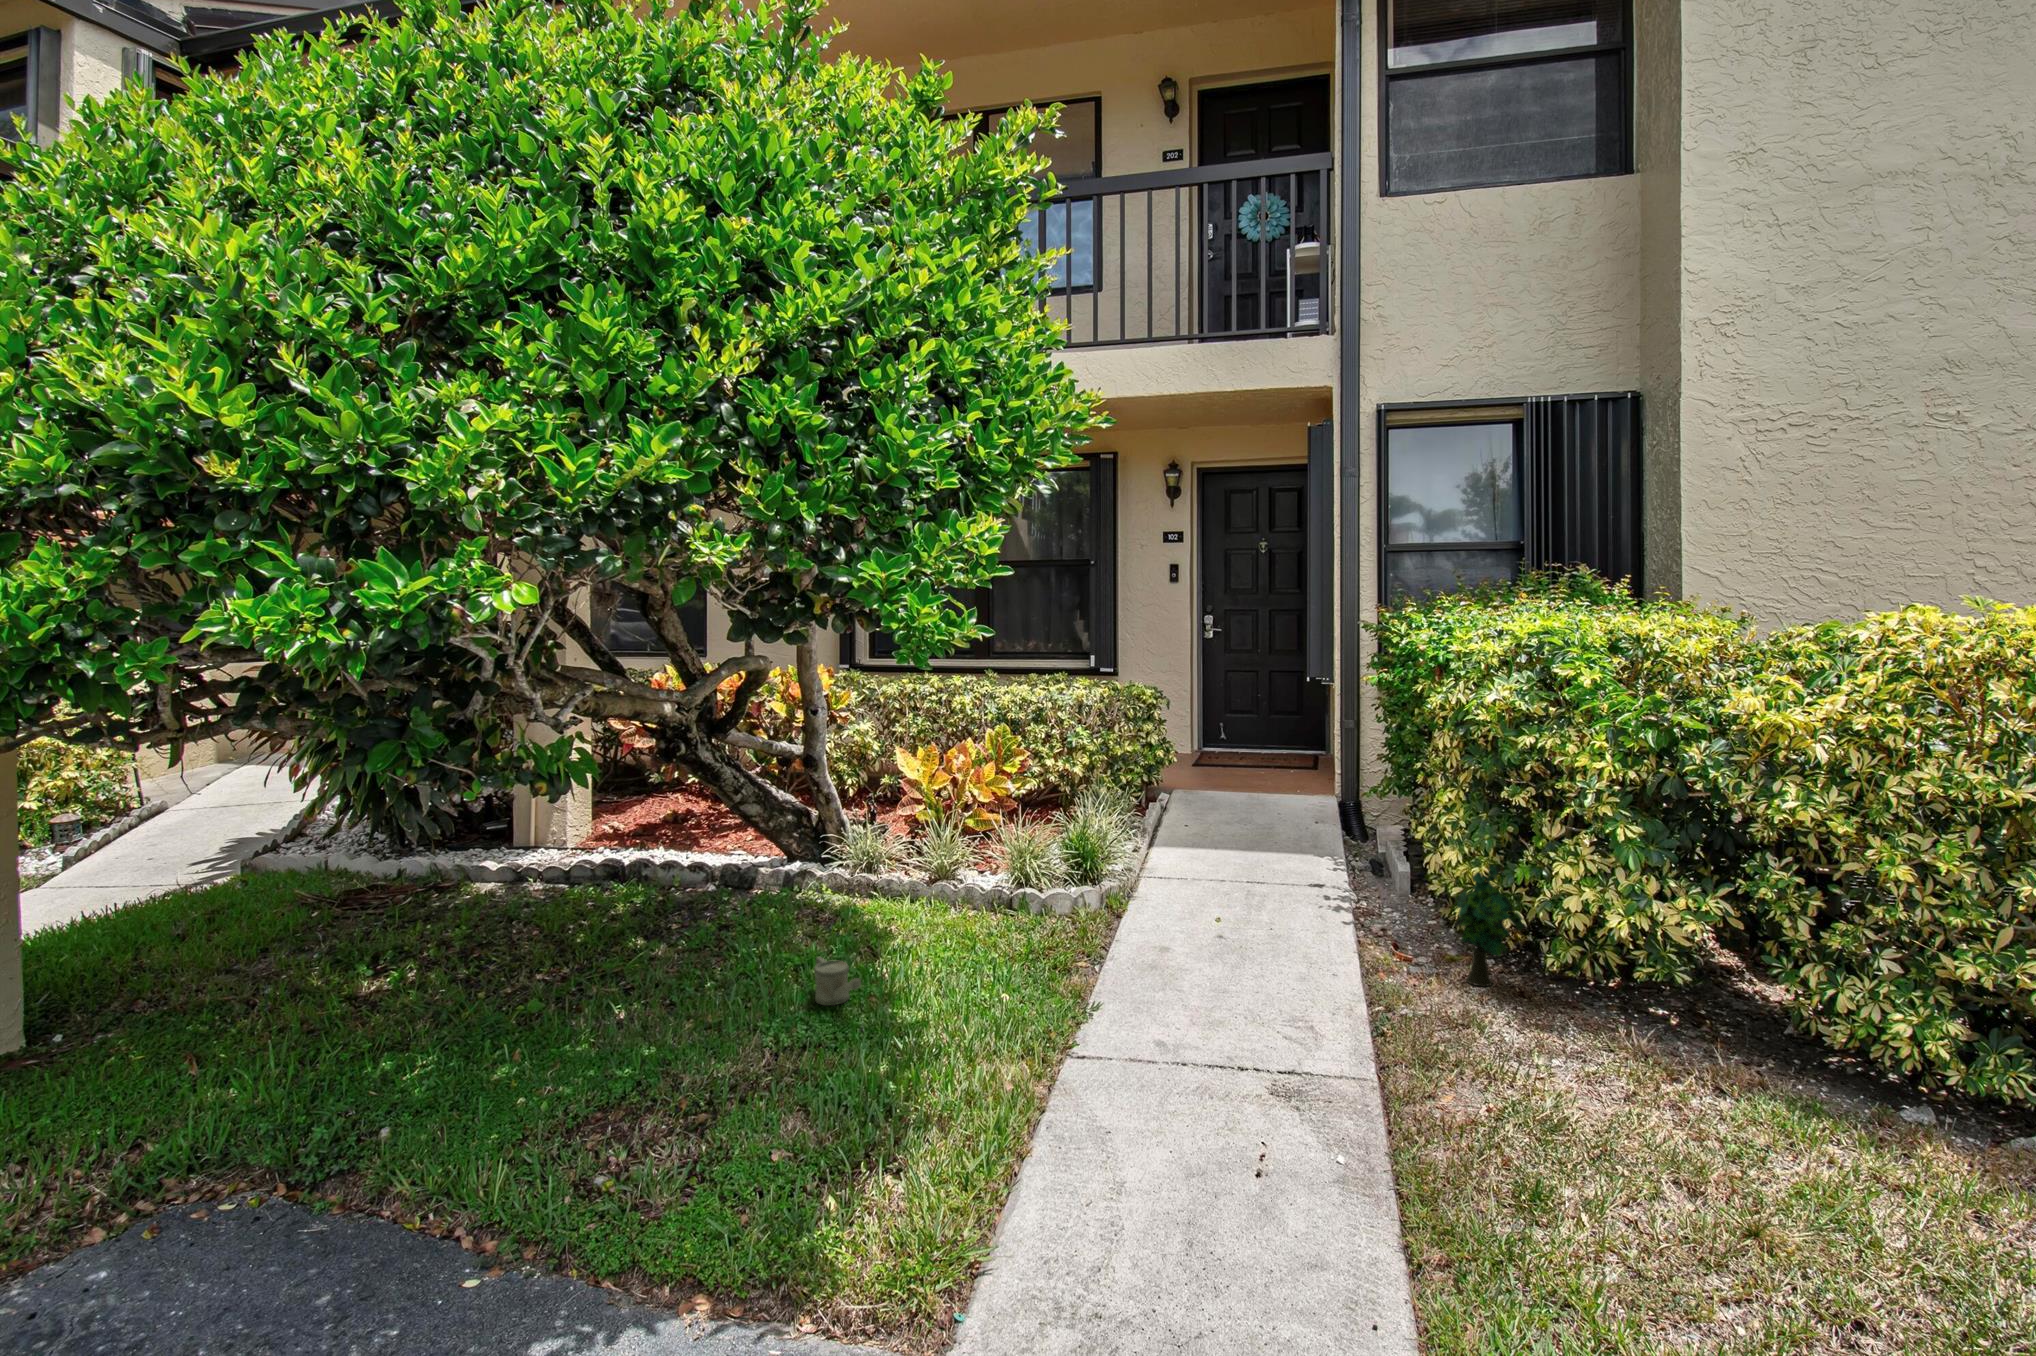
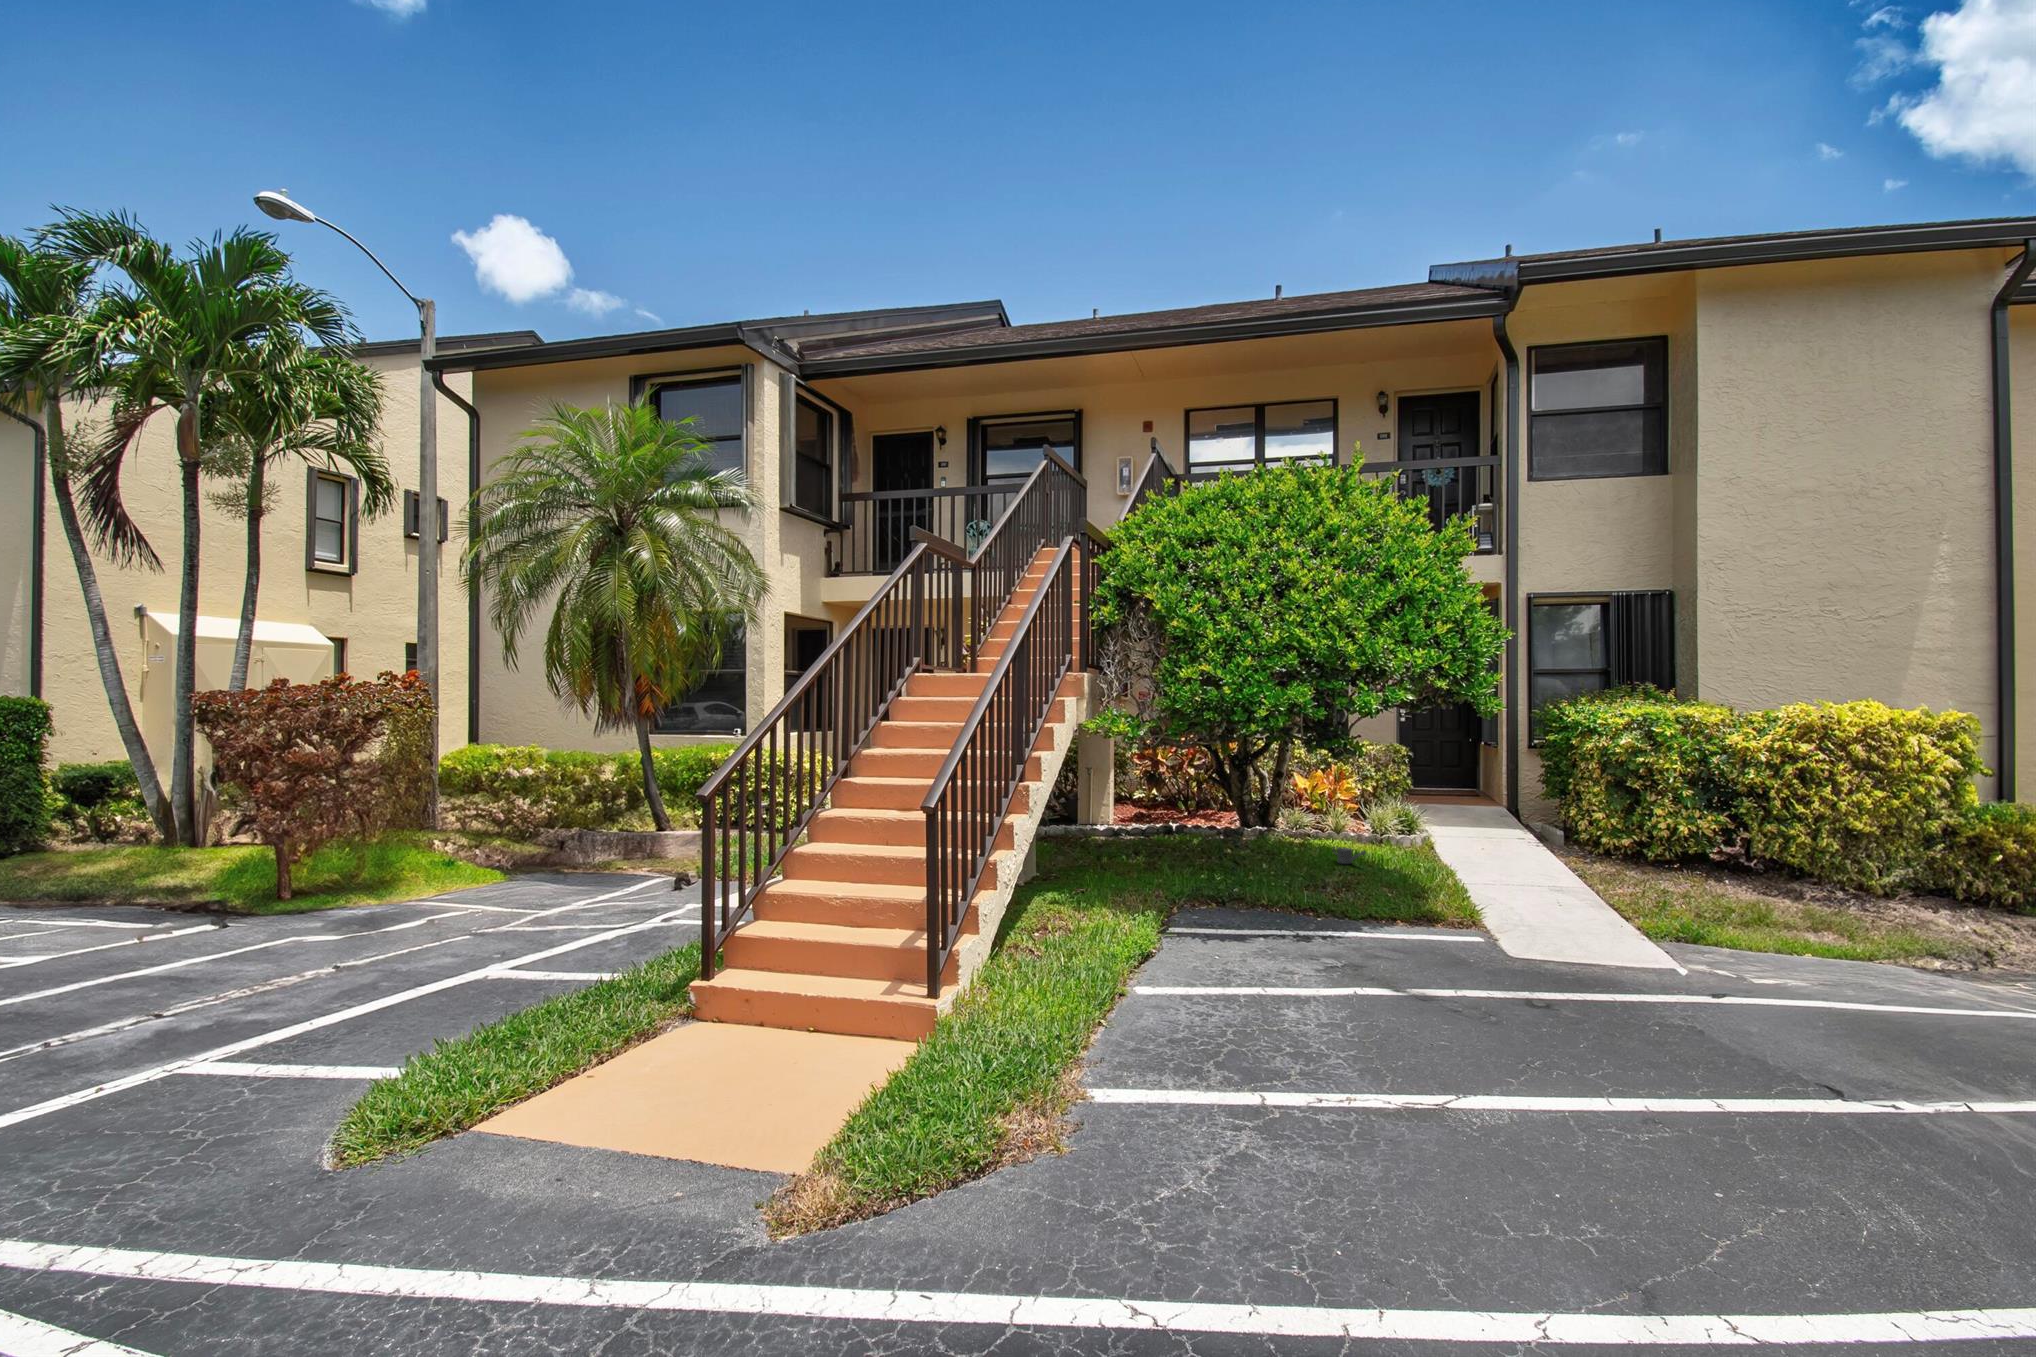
decorative plant: present [1454,865,1524,987] -> none [1605,812,1641,866]

